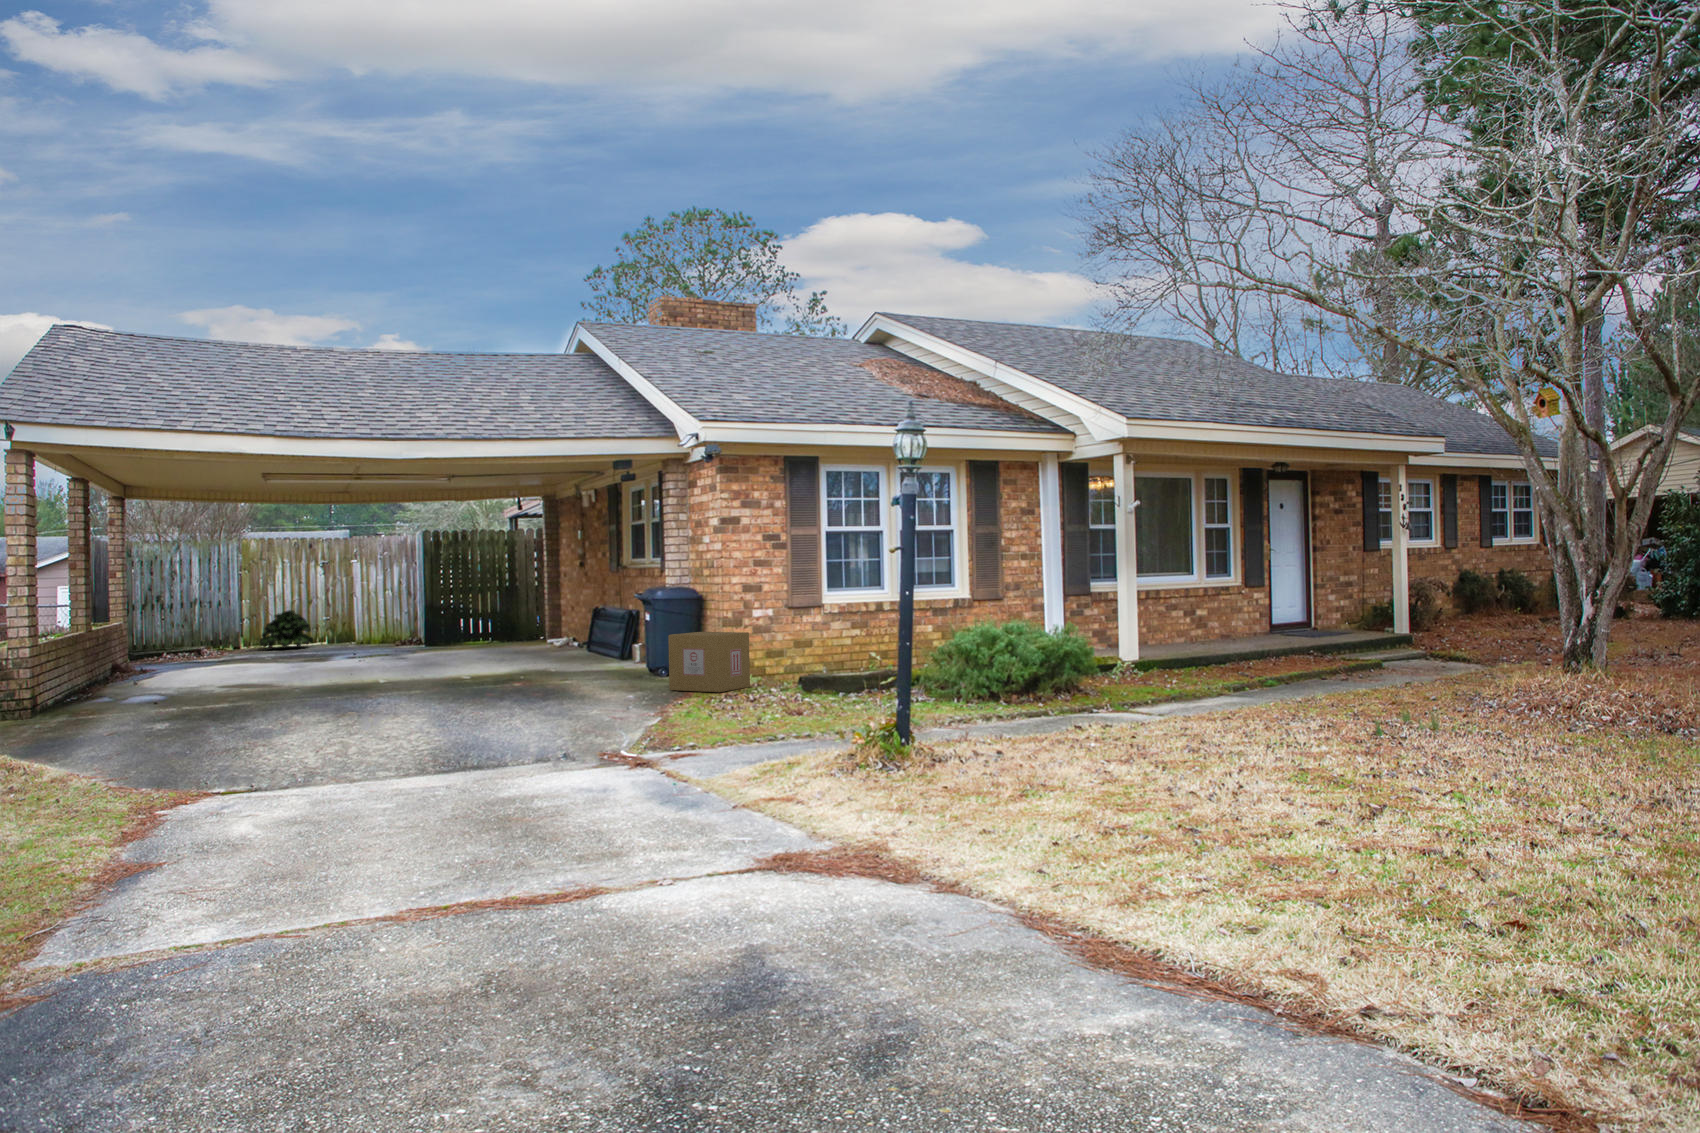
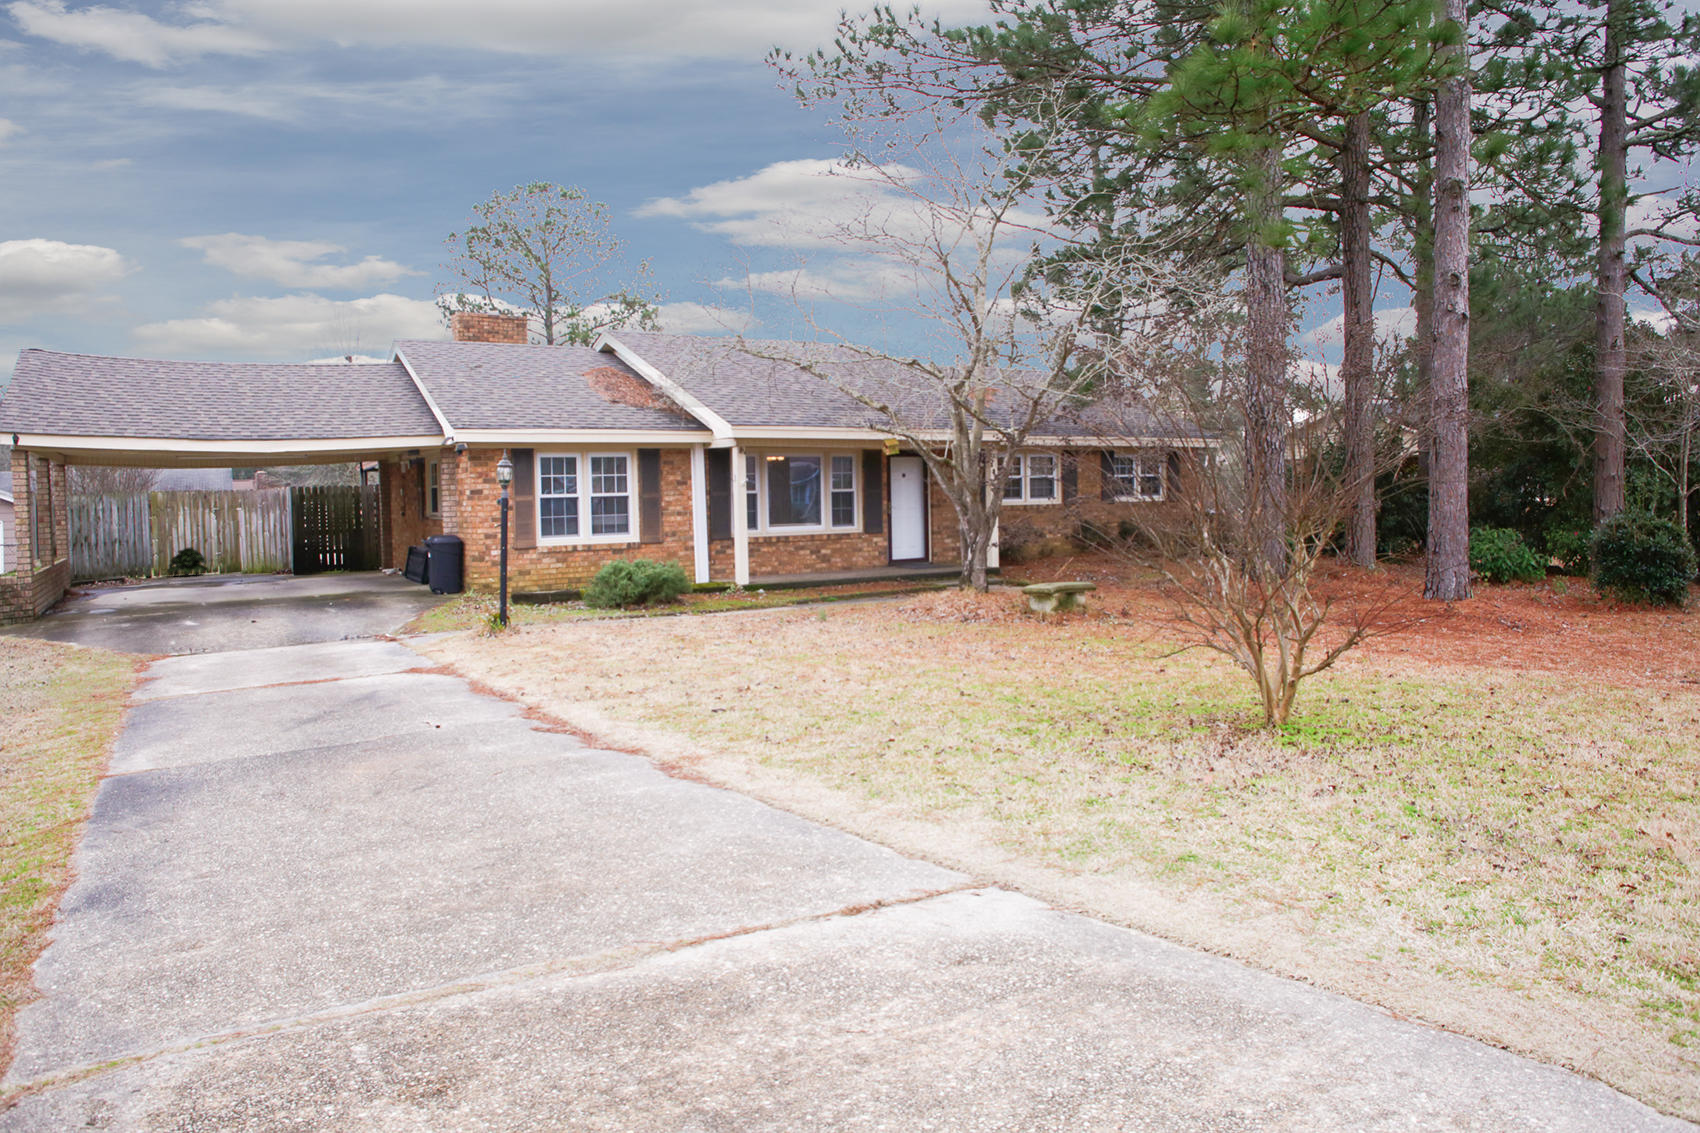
cardboard box: present [668,632,750,692] -> none [432,563,485,600]

